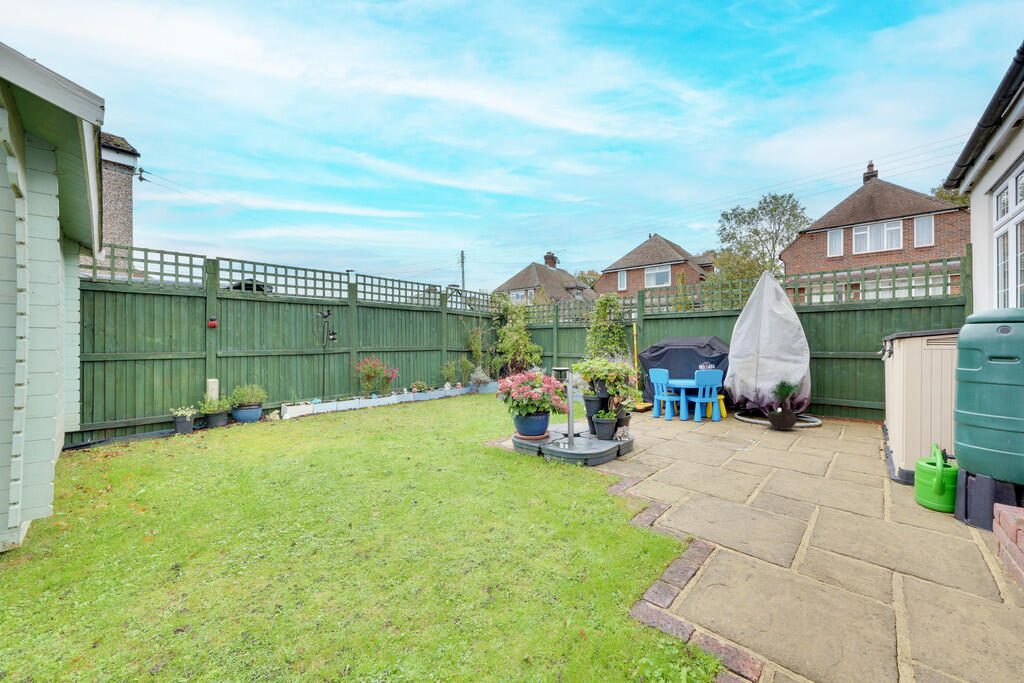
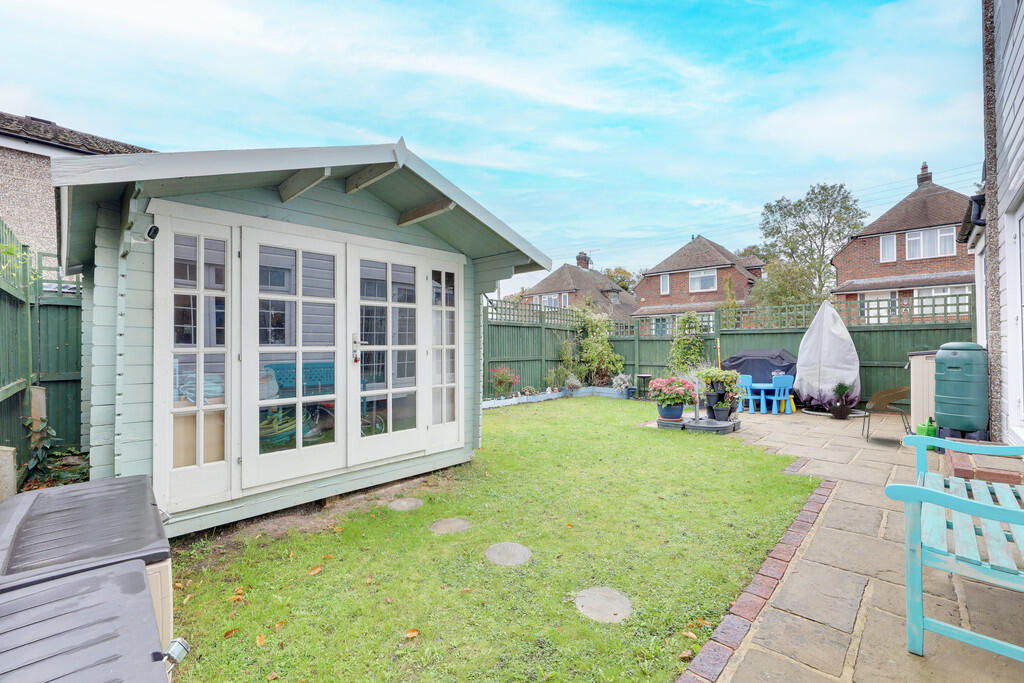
chair: none [814,390,909,492] -> present [862,386,912,441]

